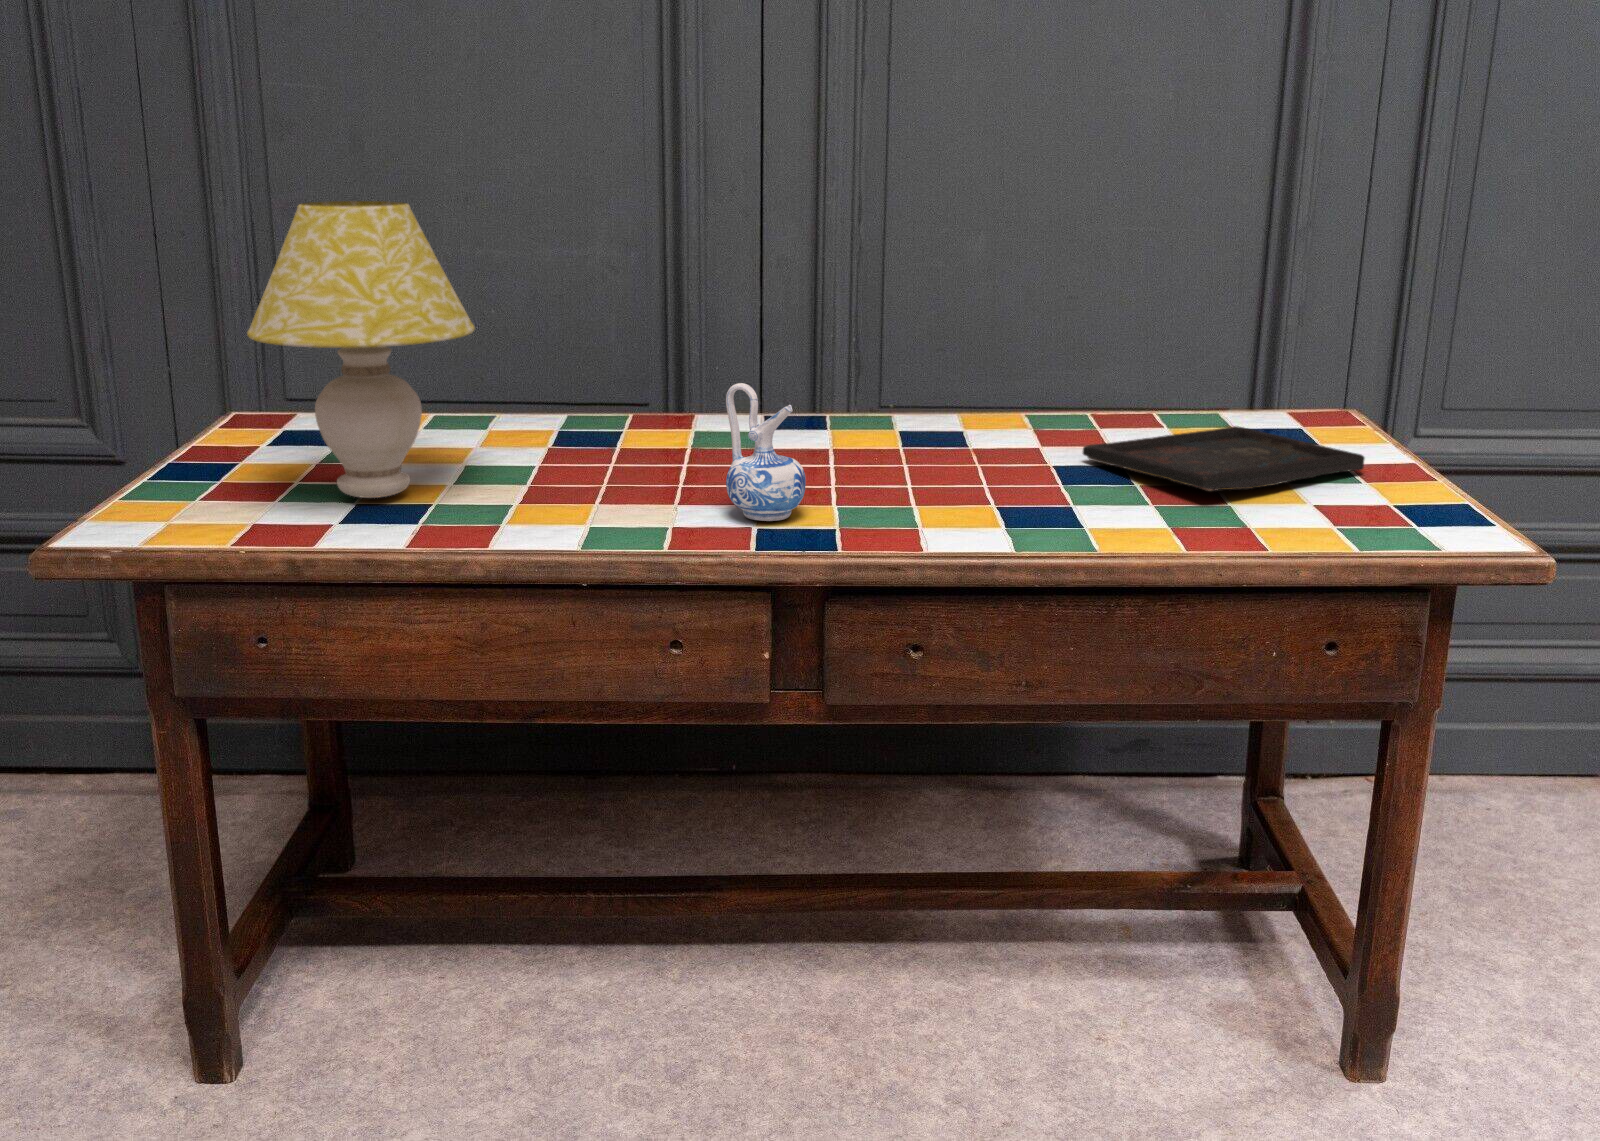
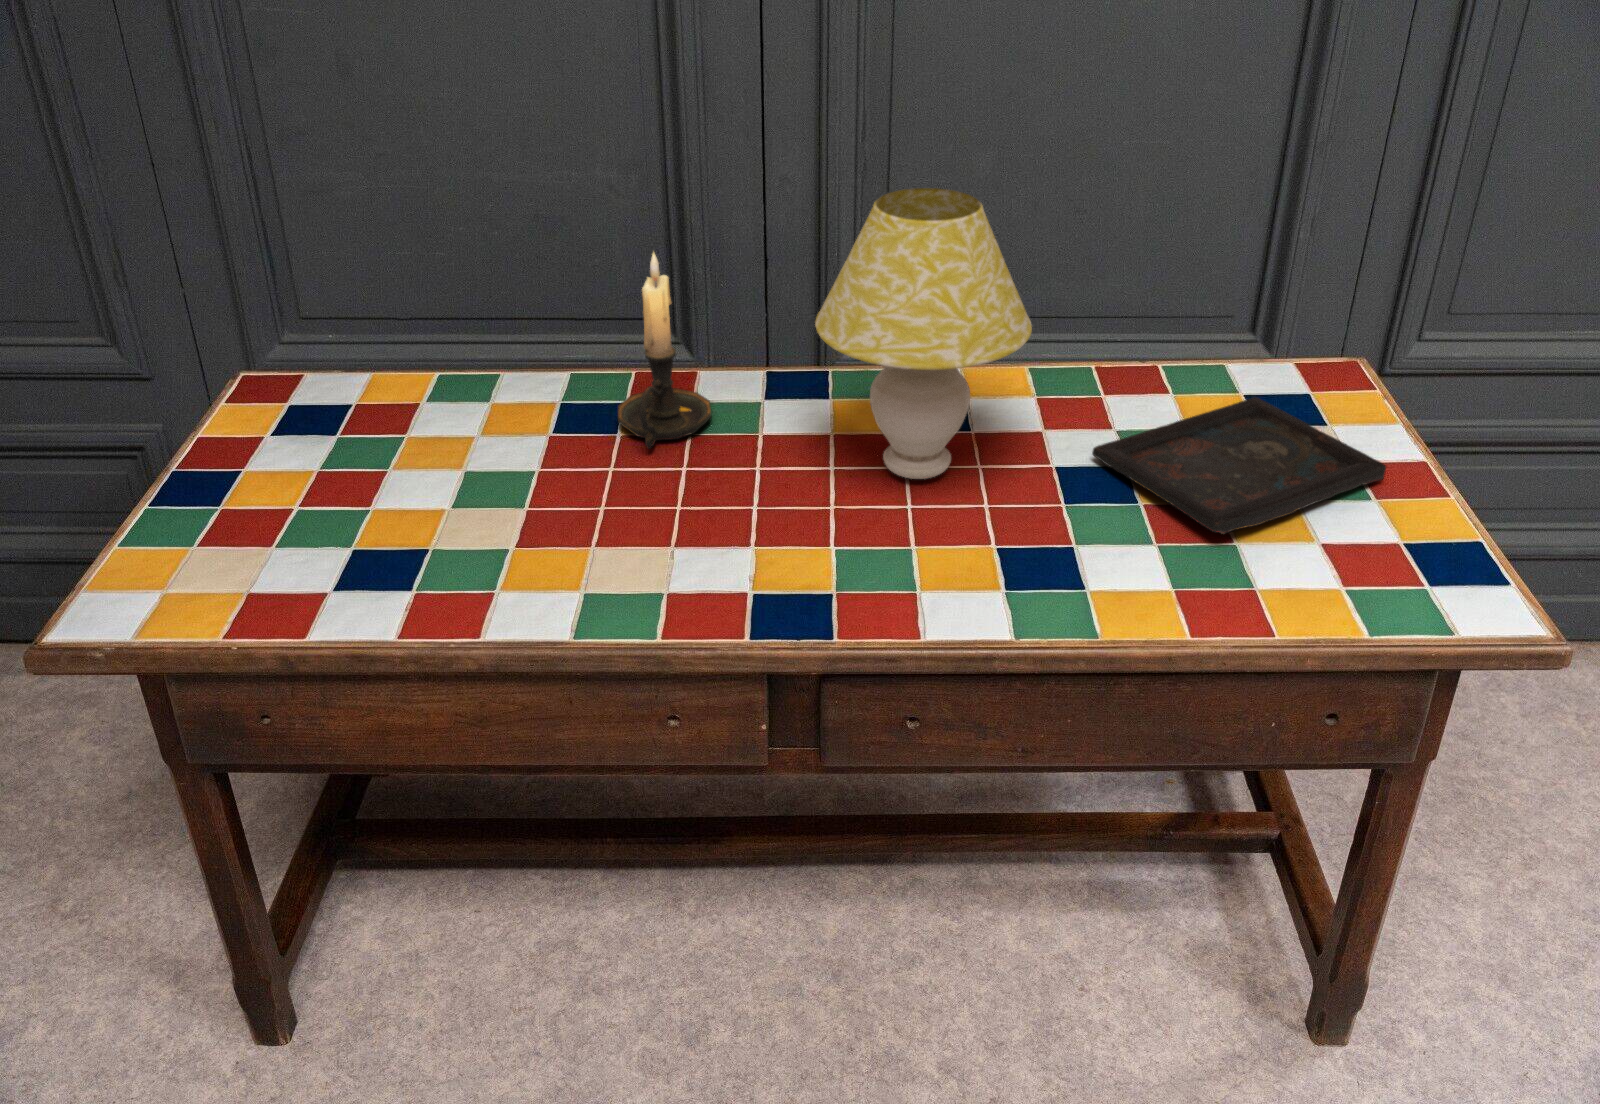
table lamp: present [247,201,475,498] -> present [815,188,1032,479]
candle holder: none [617,262,709,450] -> present [618,253,711,449]
ceramic pitcher: present [726,383,806,521] -> none [717,447,802,582]

